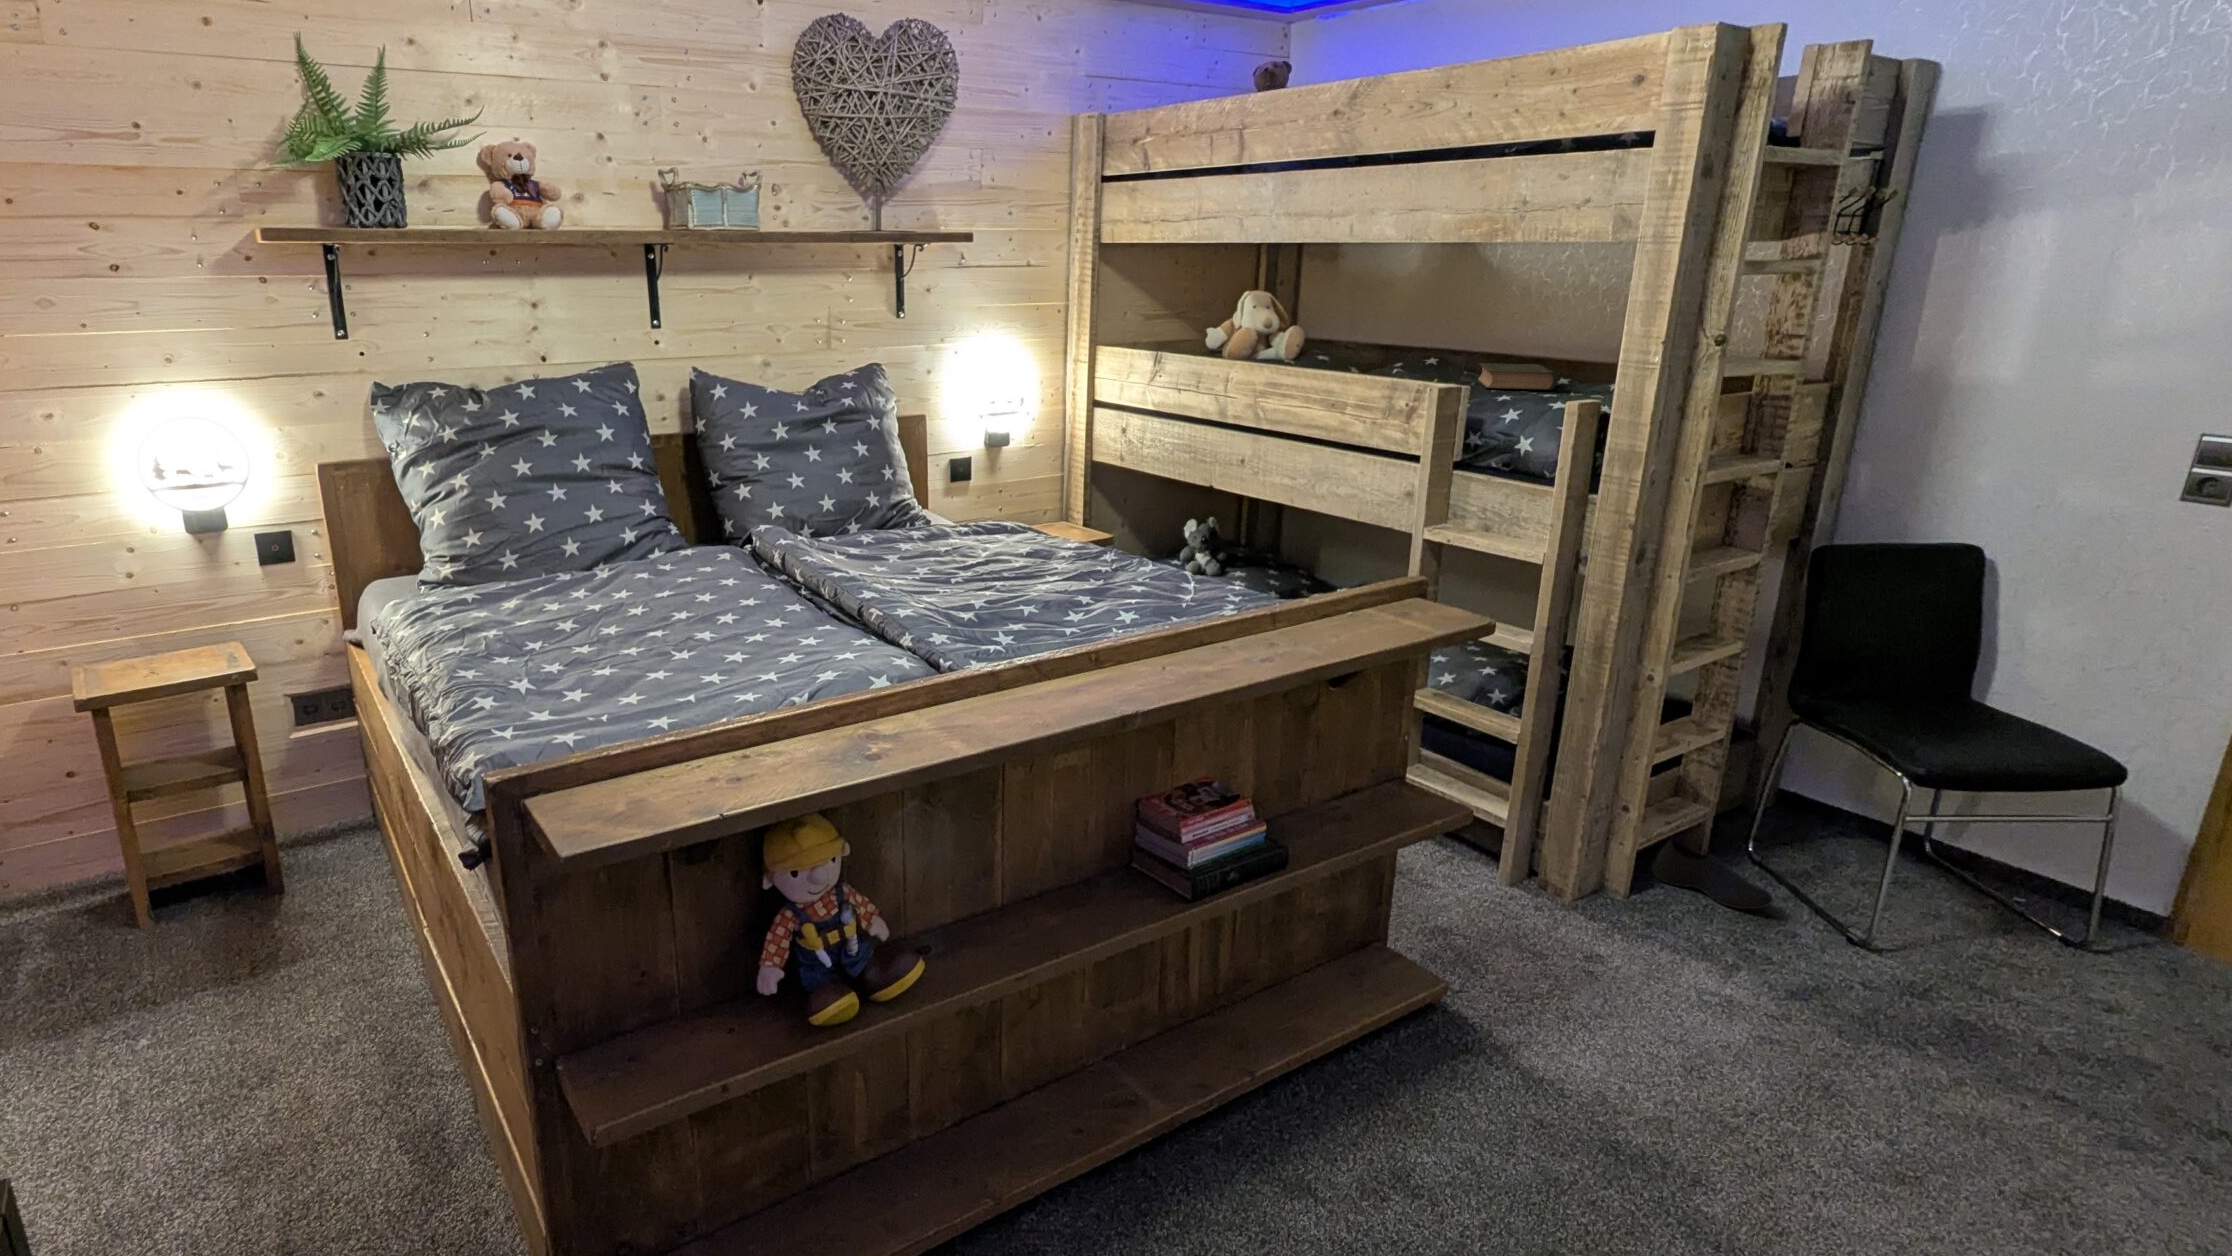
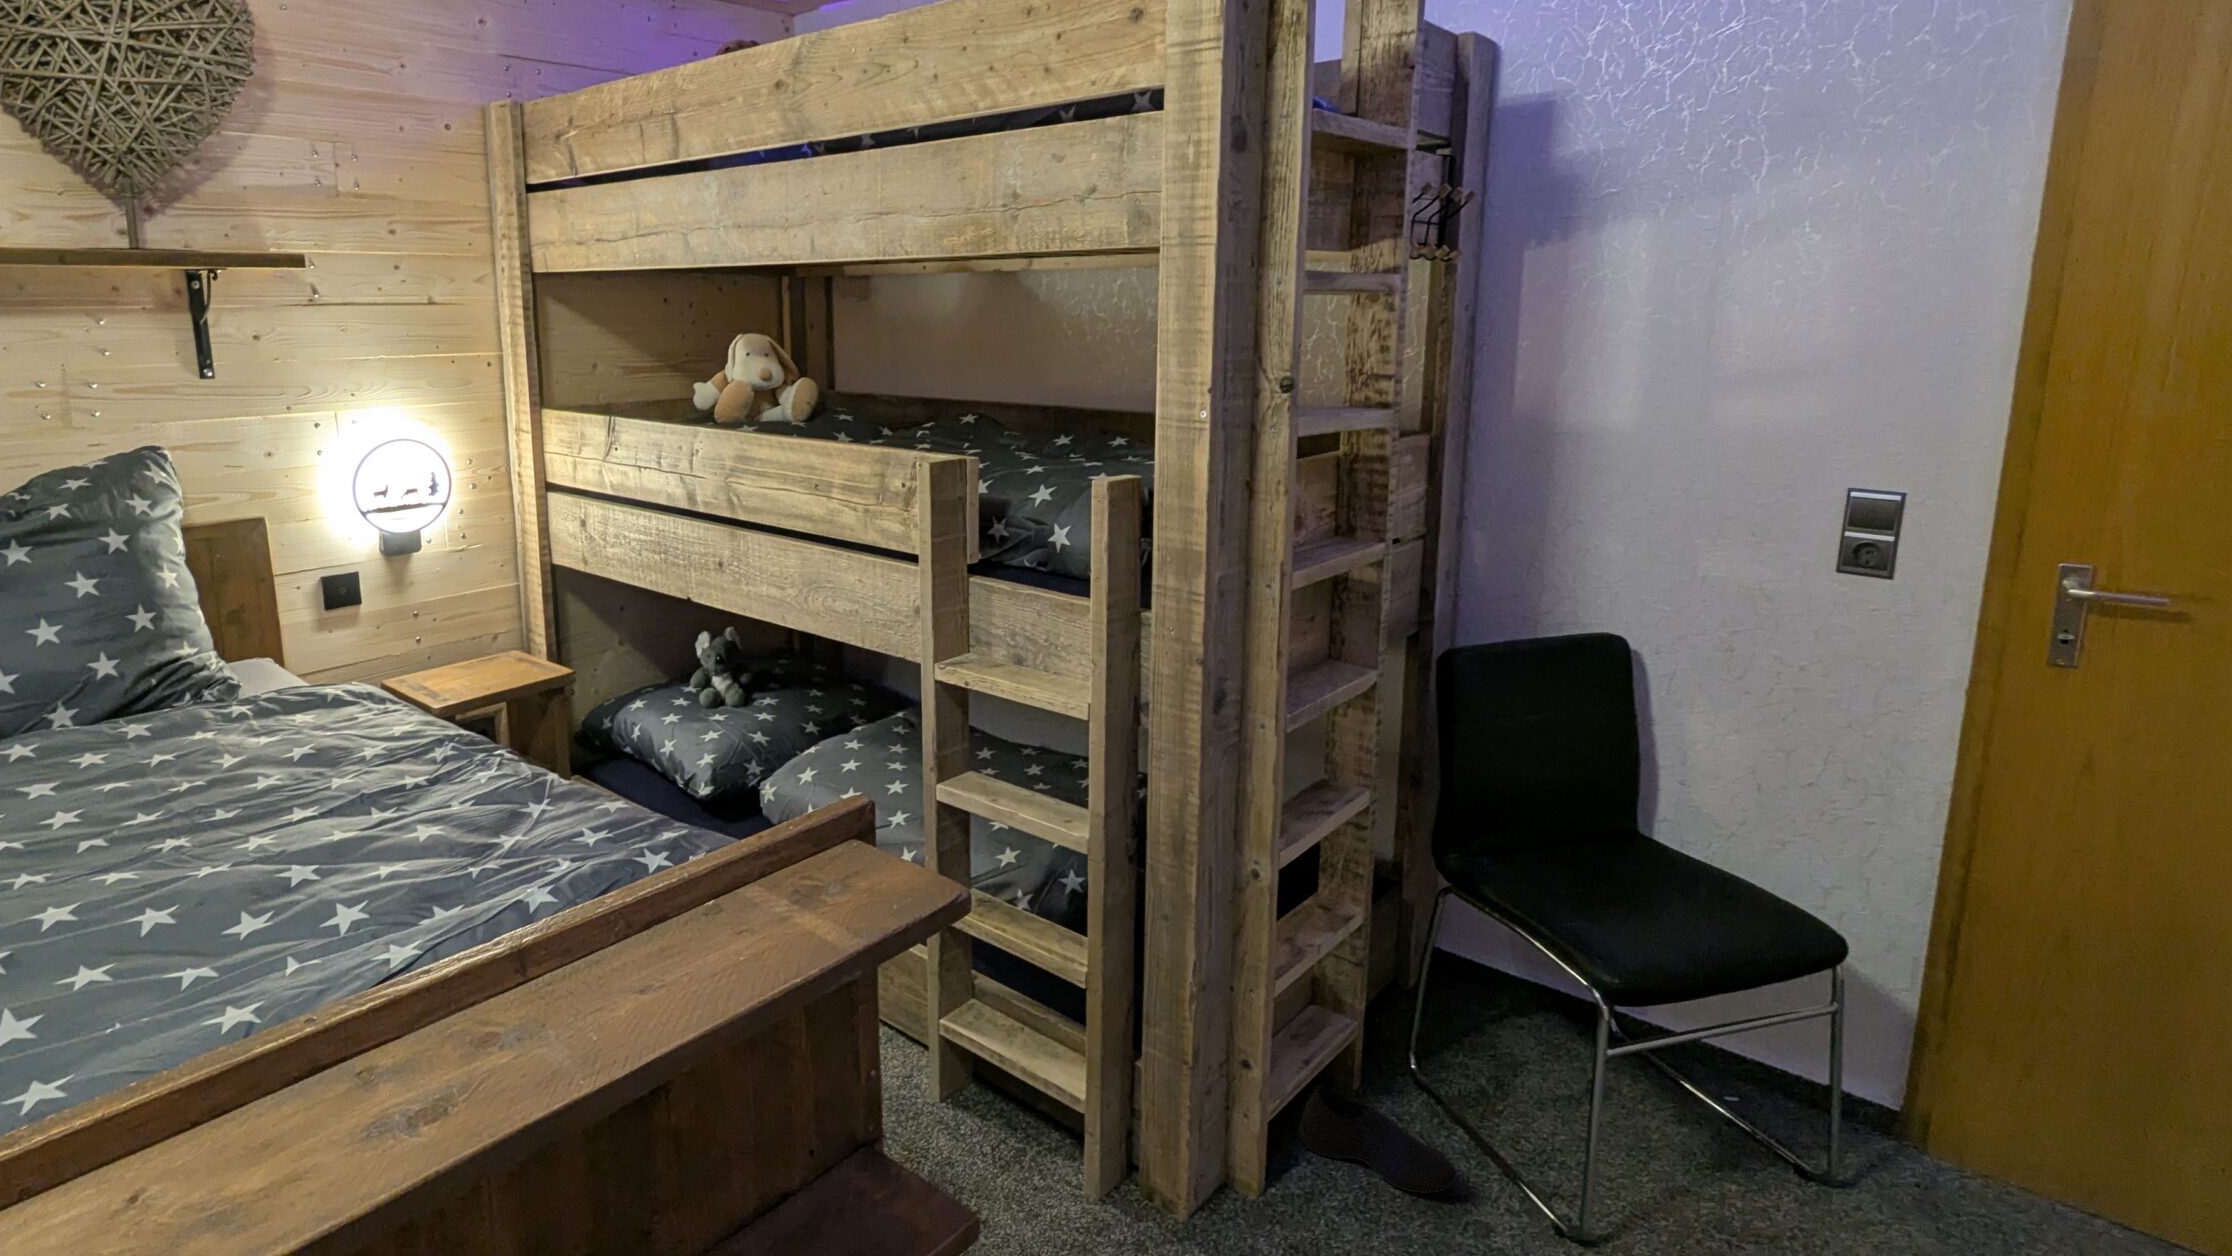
book: present [1478,363,1558,390] -> none [1023,418,1113,453]

